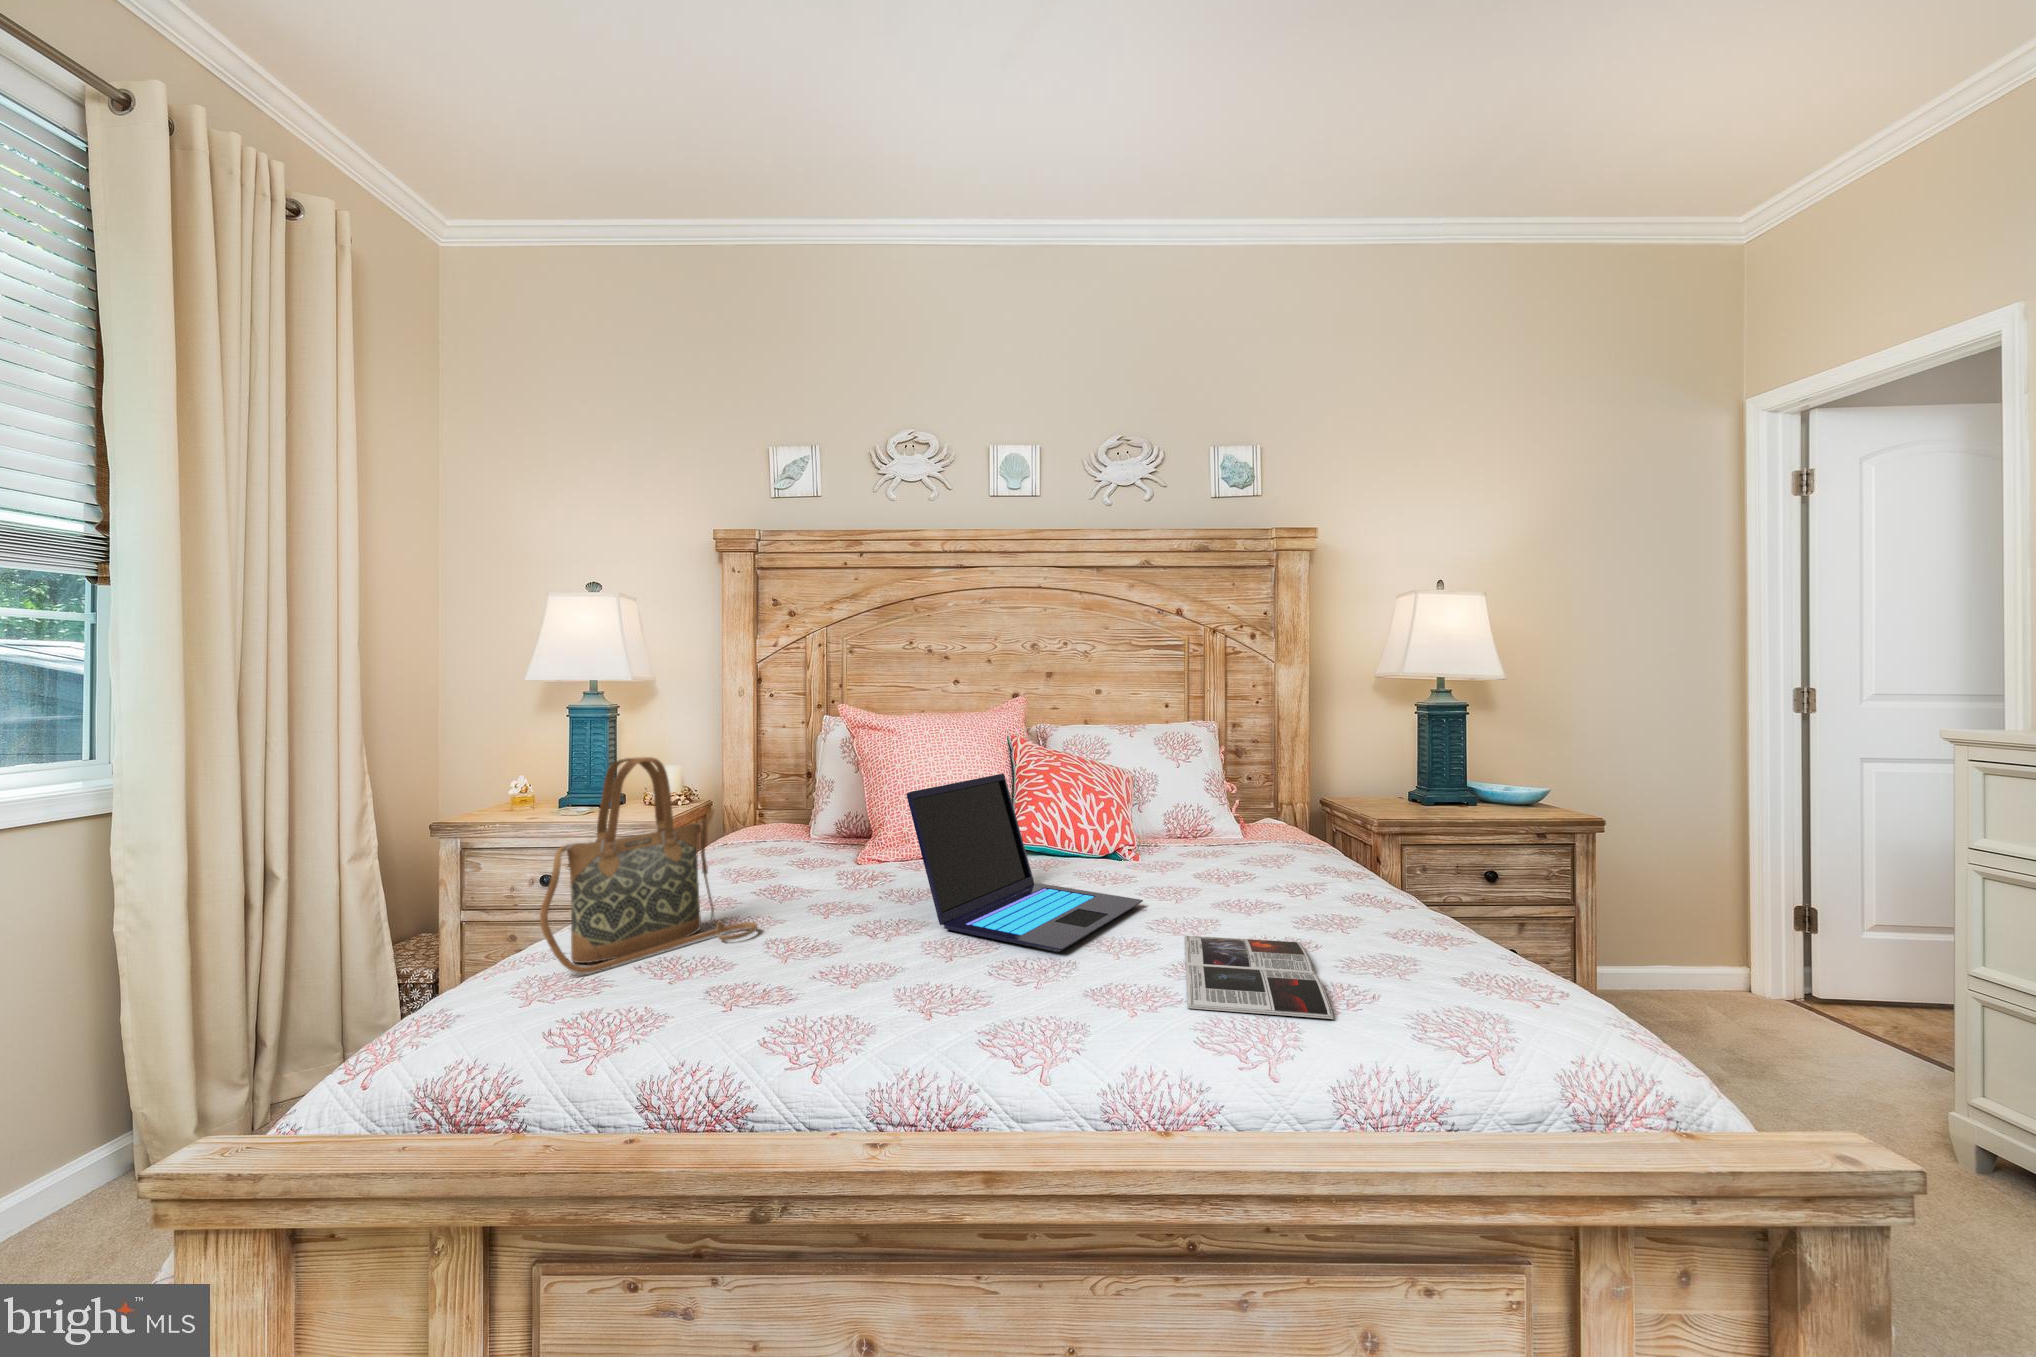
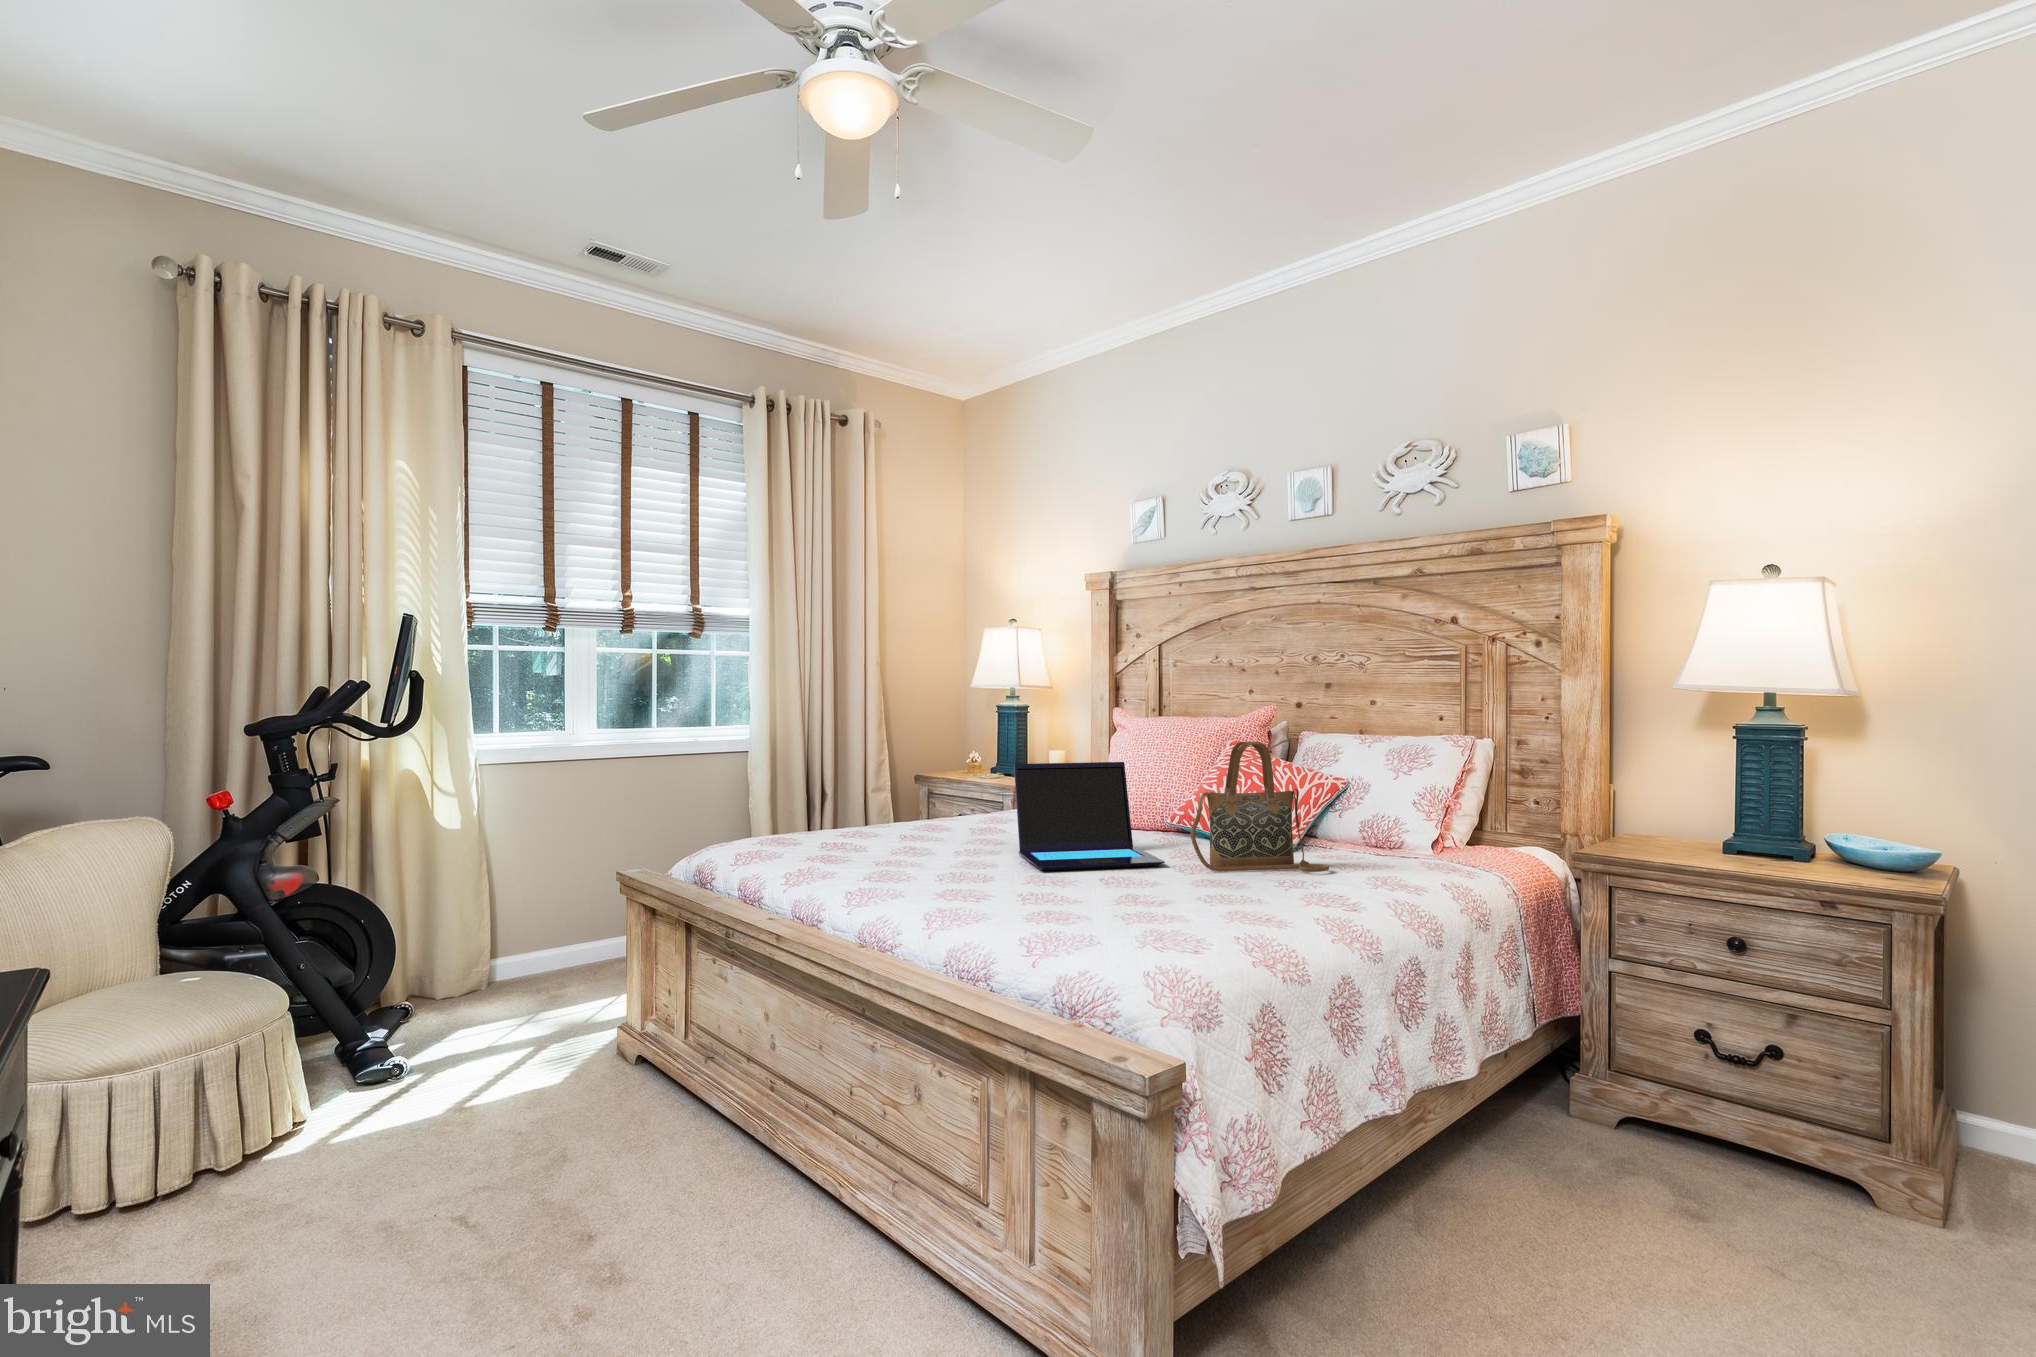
handbag: present [540,757,758,974] -> present [1191,742,1329,872]
magazine: present [1185,936,1334,1019] -> none [1028,877,1189,911]

